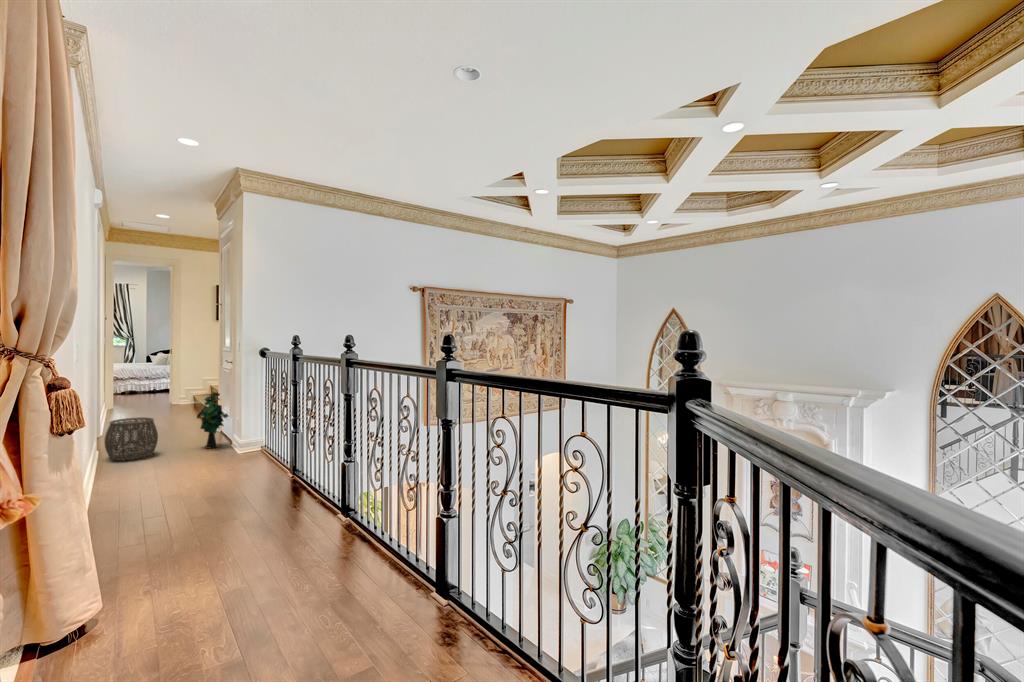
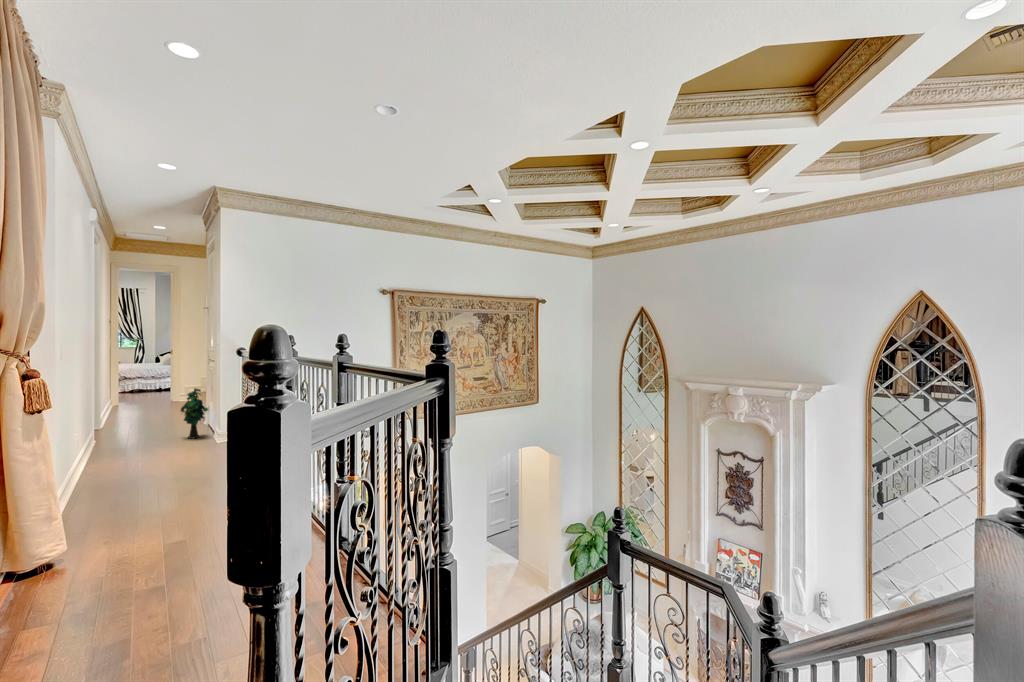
woven basket: present [104,417,158,461] -> none [99,410,146,448]

